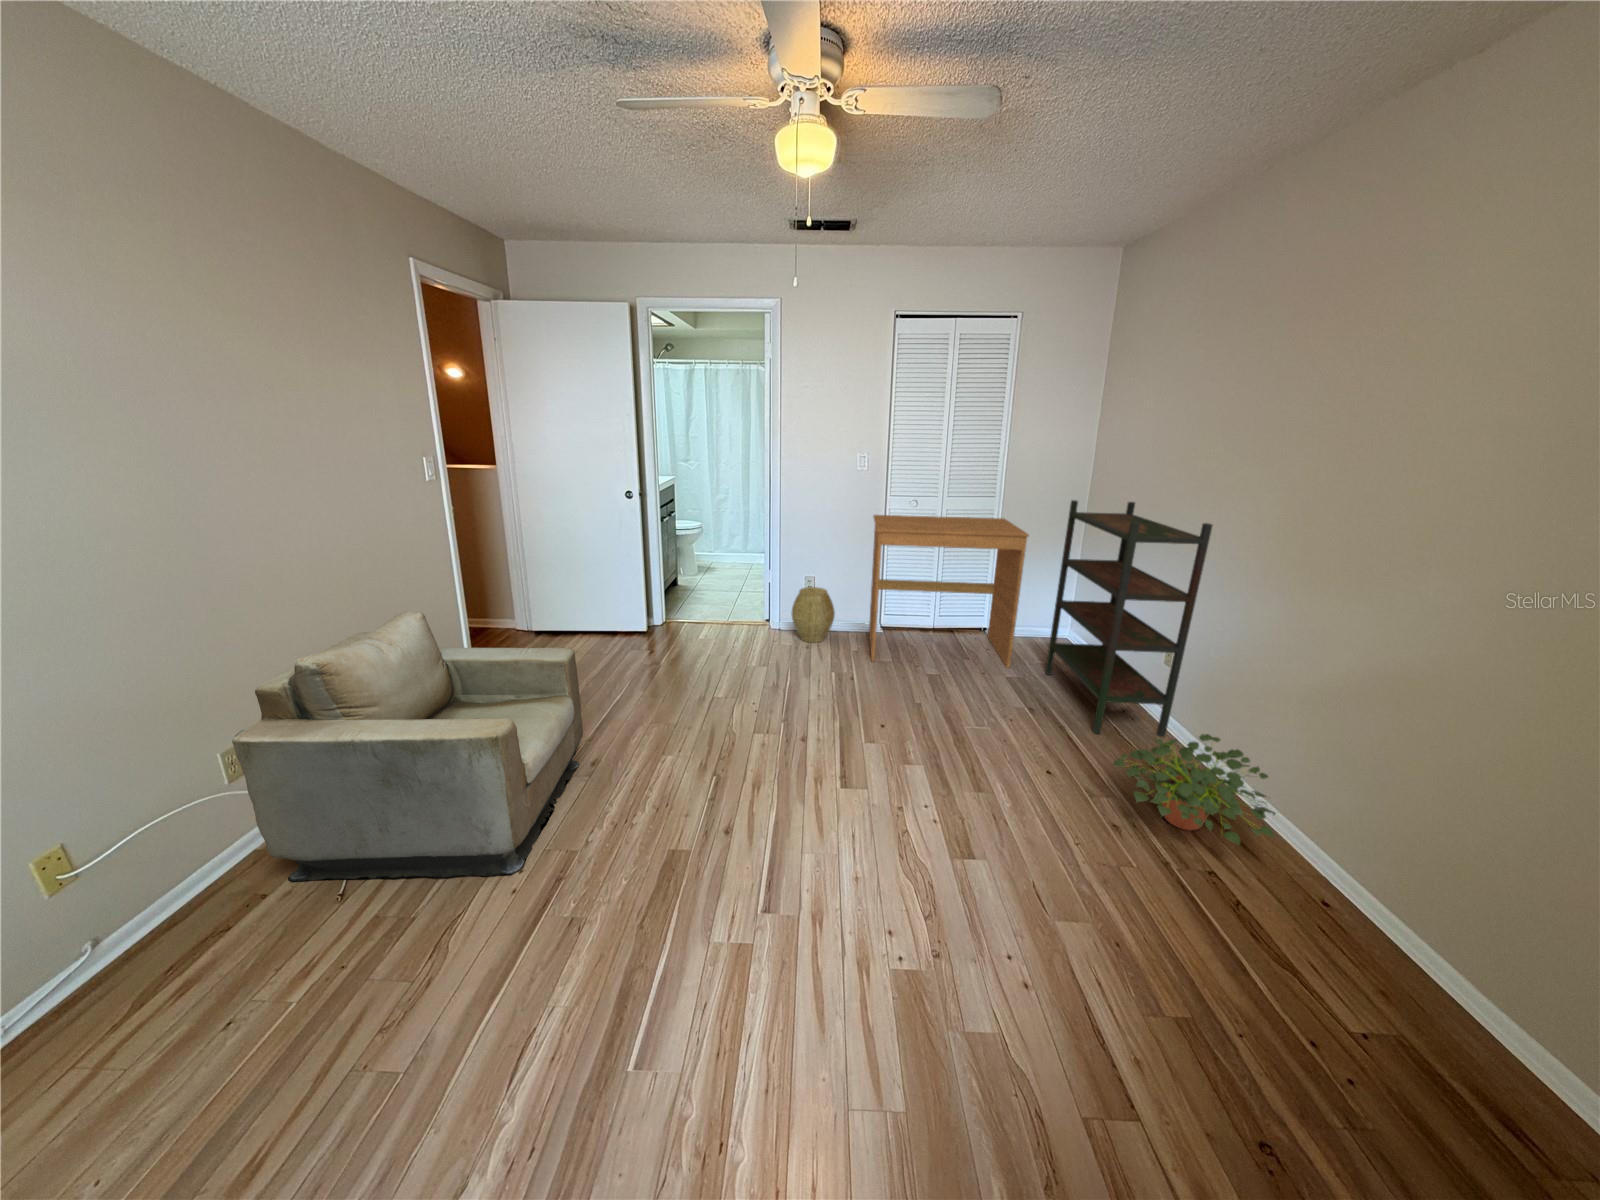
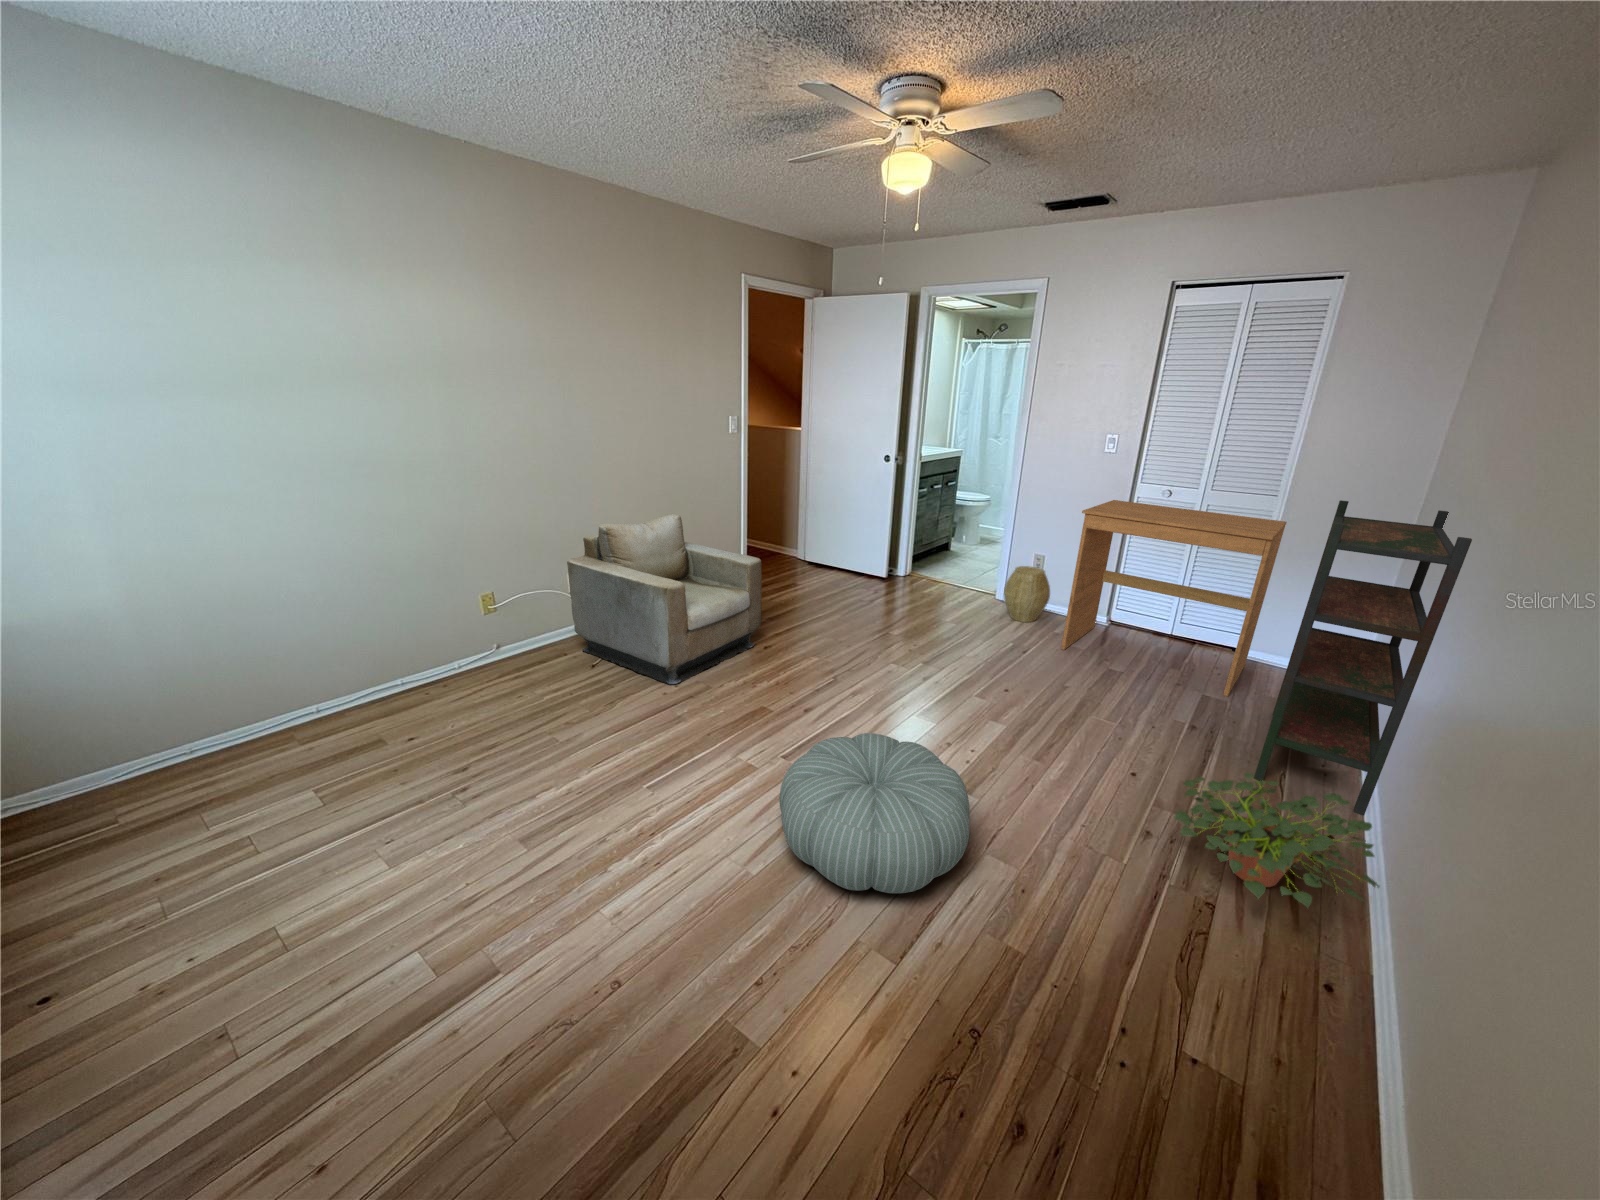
pouf: none [844,828,1087,1059] -> present [779,733,970,893]

